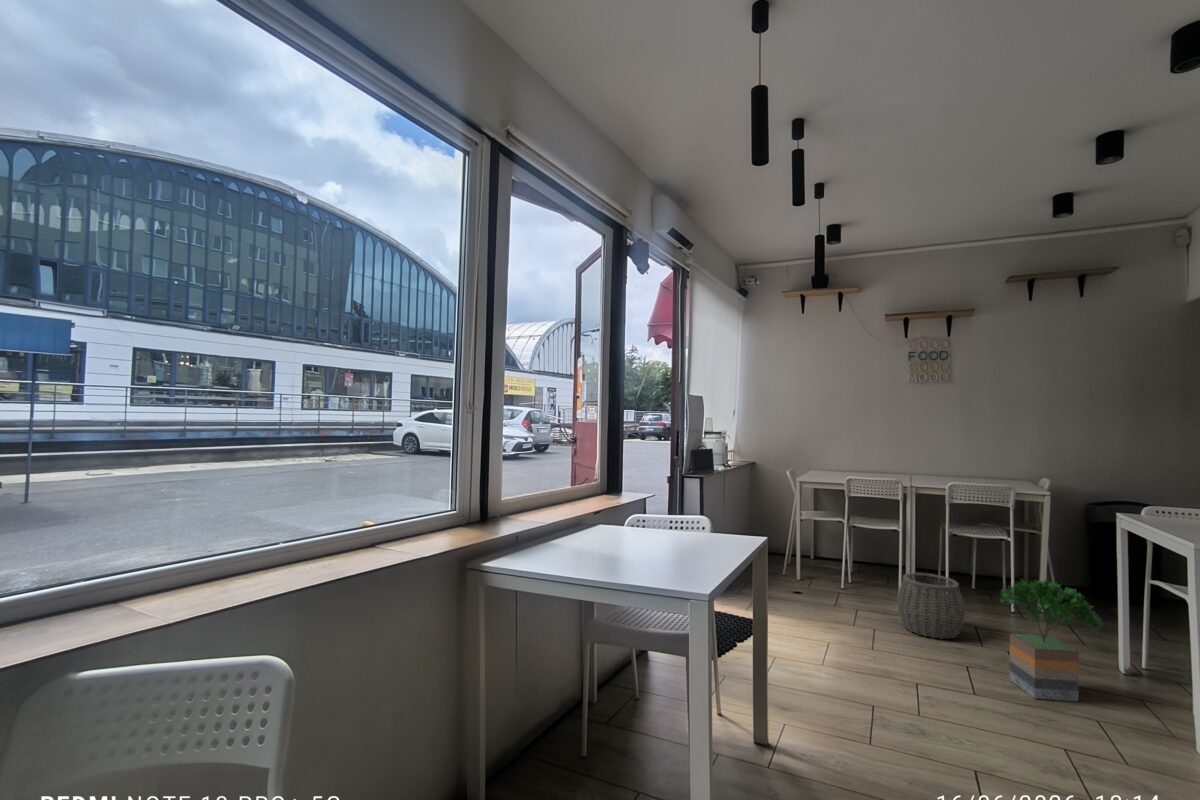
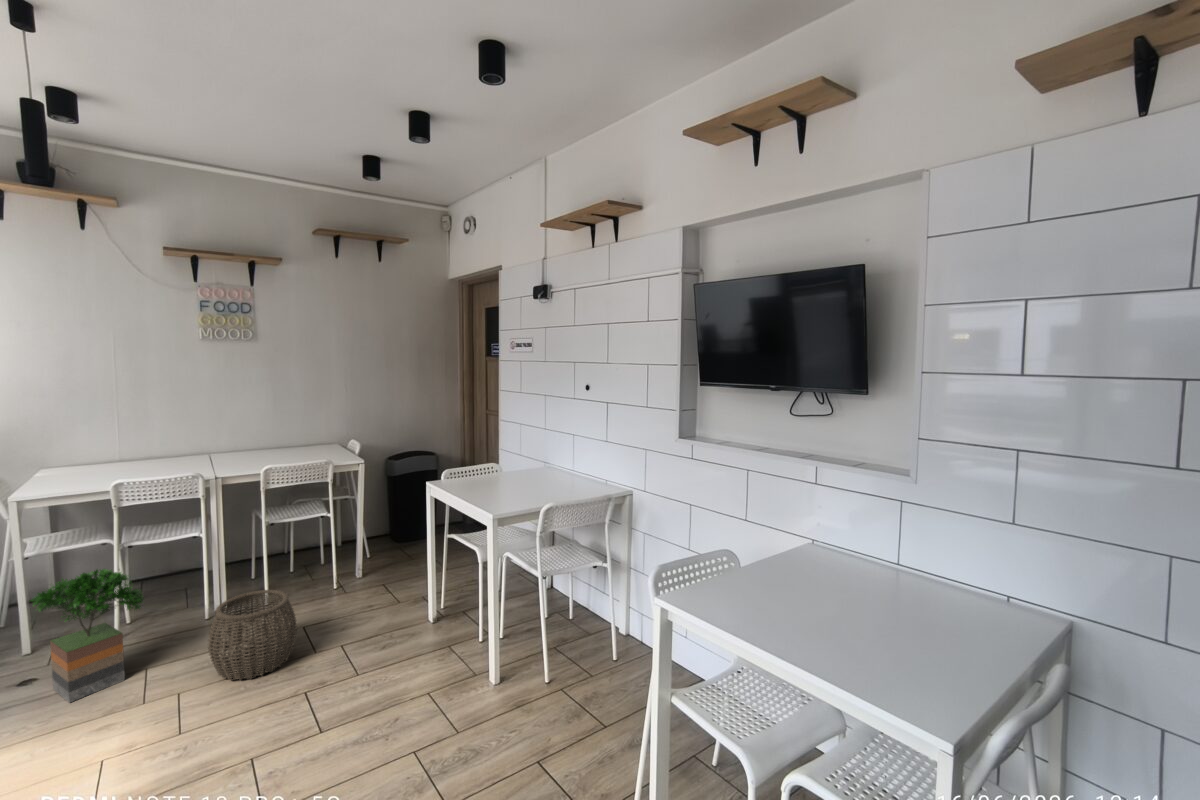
potted tree: present [1002,580,1102,702] -> present [32,569,144,703]

